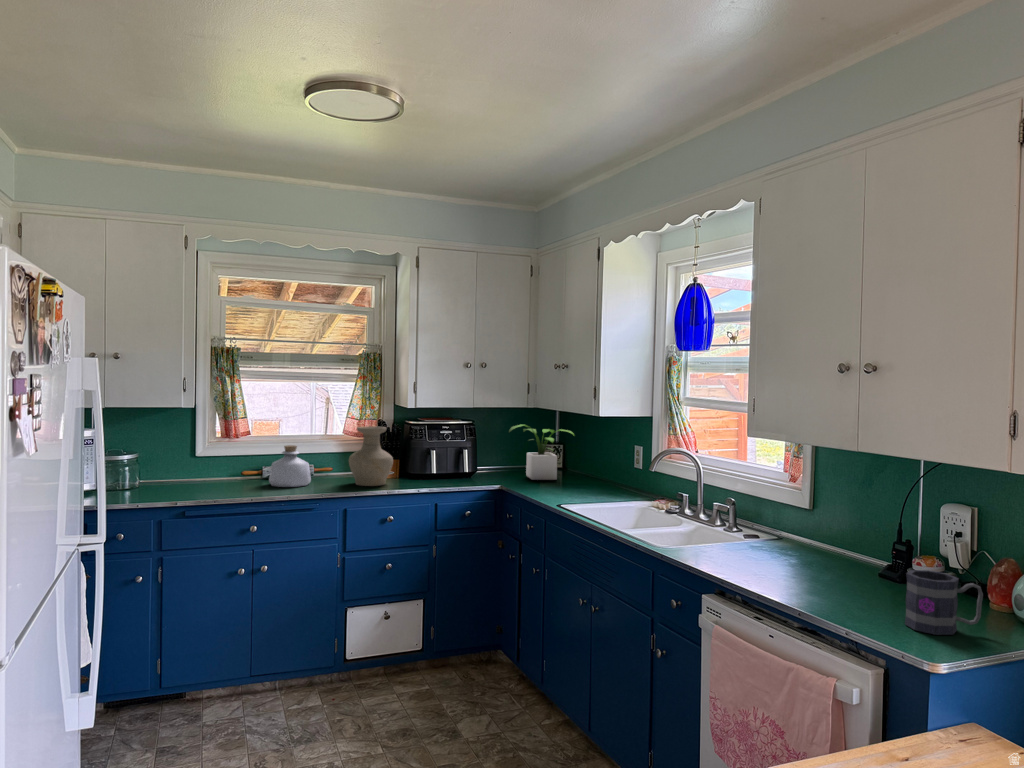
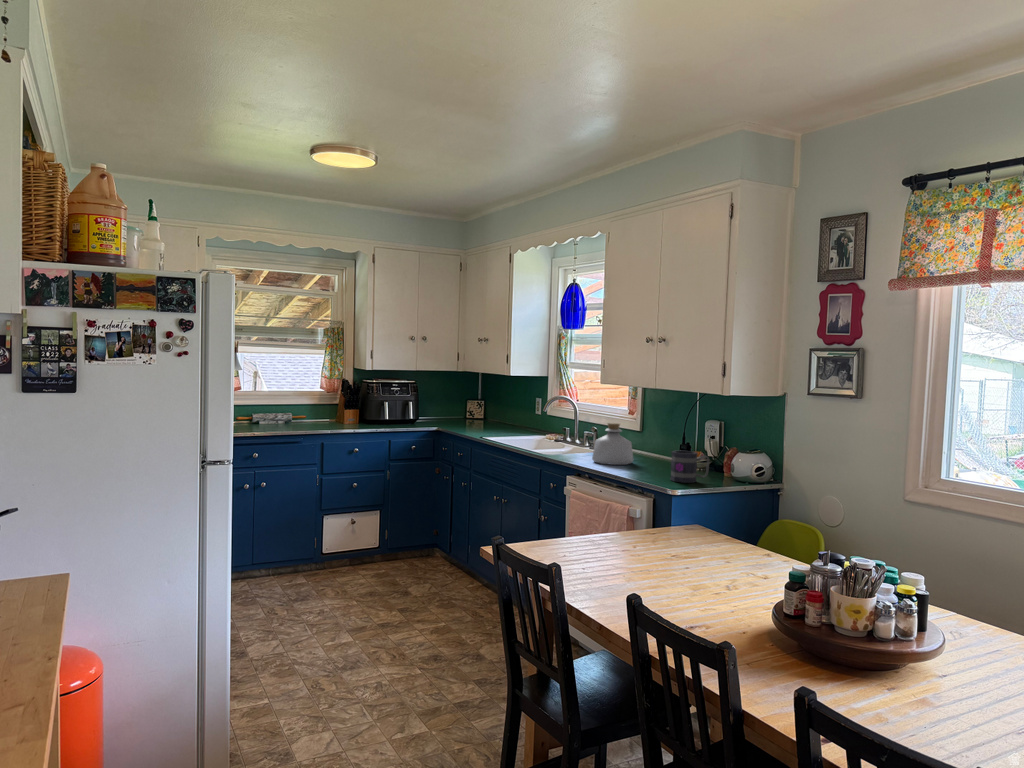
potted plant: present [509,425,574,480] -> none [443,383,491,424]
vase: present [349,426,393,486] -> none [323,383,357,427]
bottle: present [269,445,311,487] -> present [592,423,633,465]

